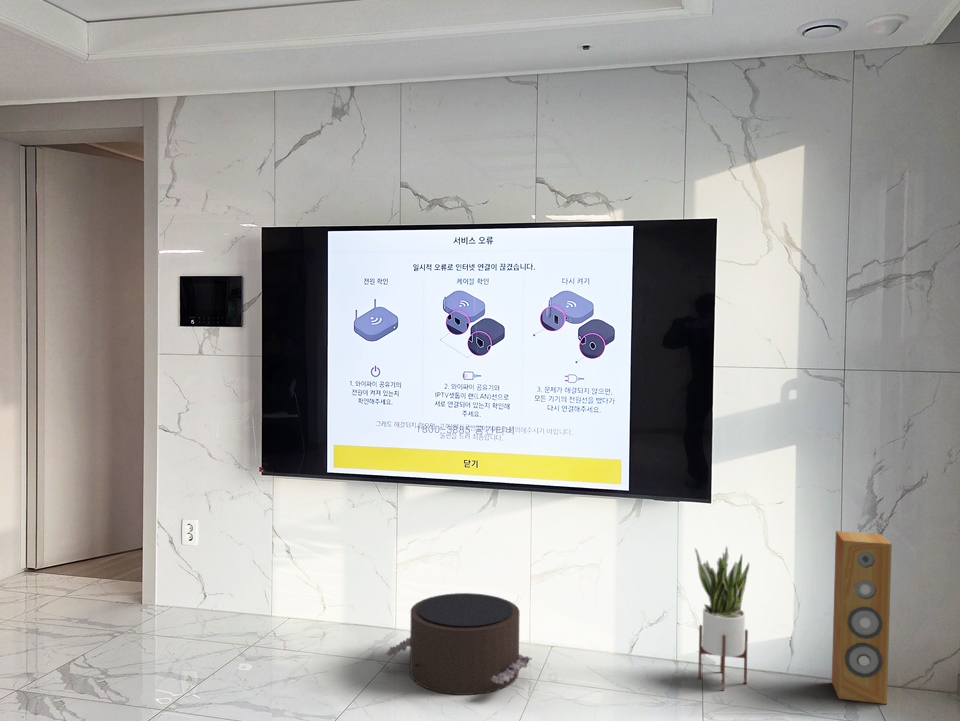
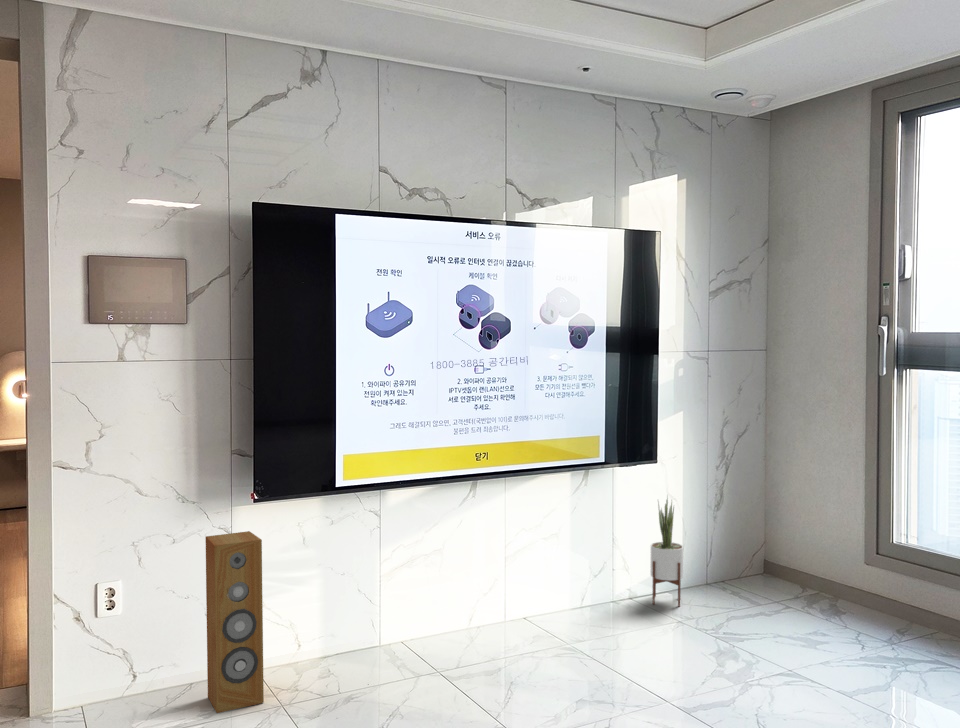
speaker: present [832,531,892,704] -> present [206,531,264,713]
pouf: present [386,593,532,695] -> none [451,581,595,677]

